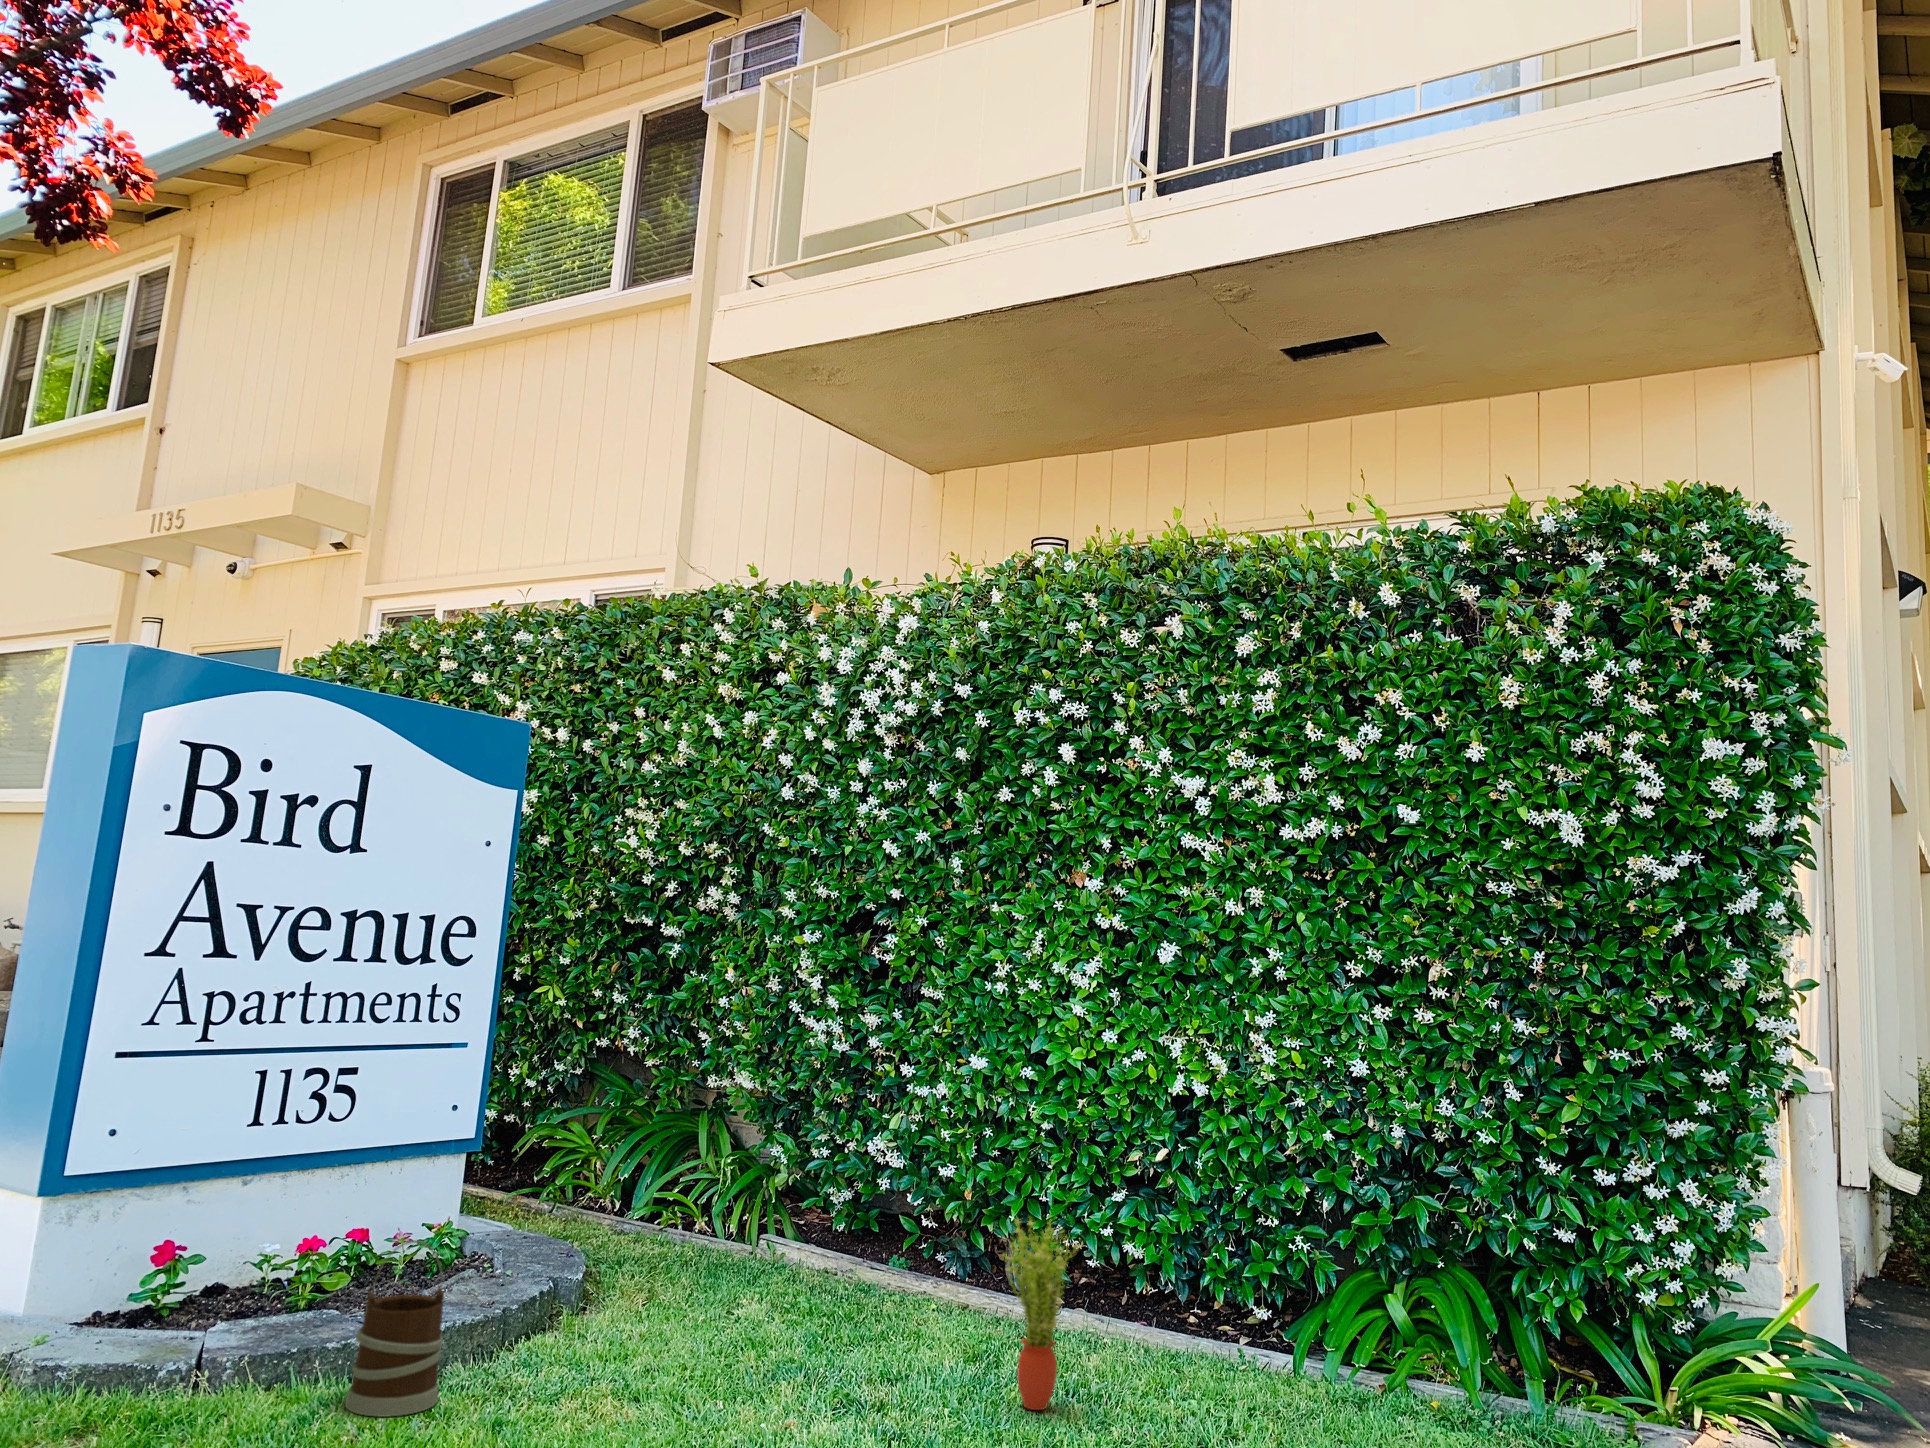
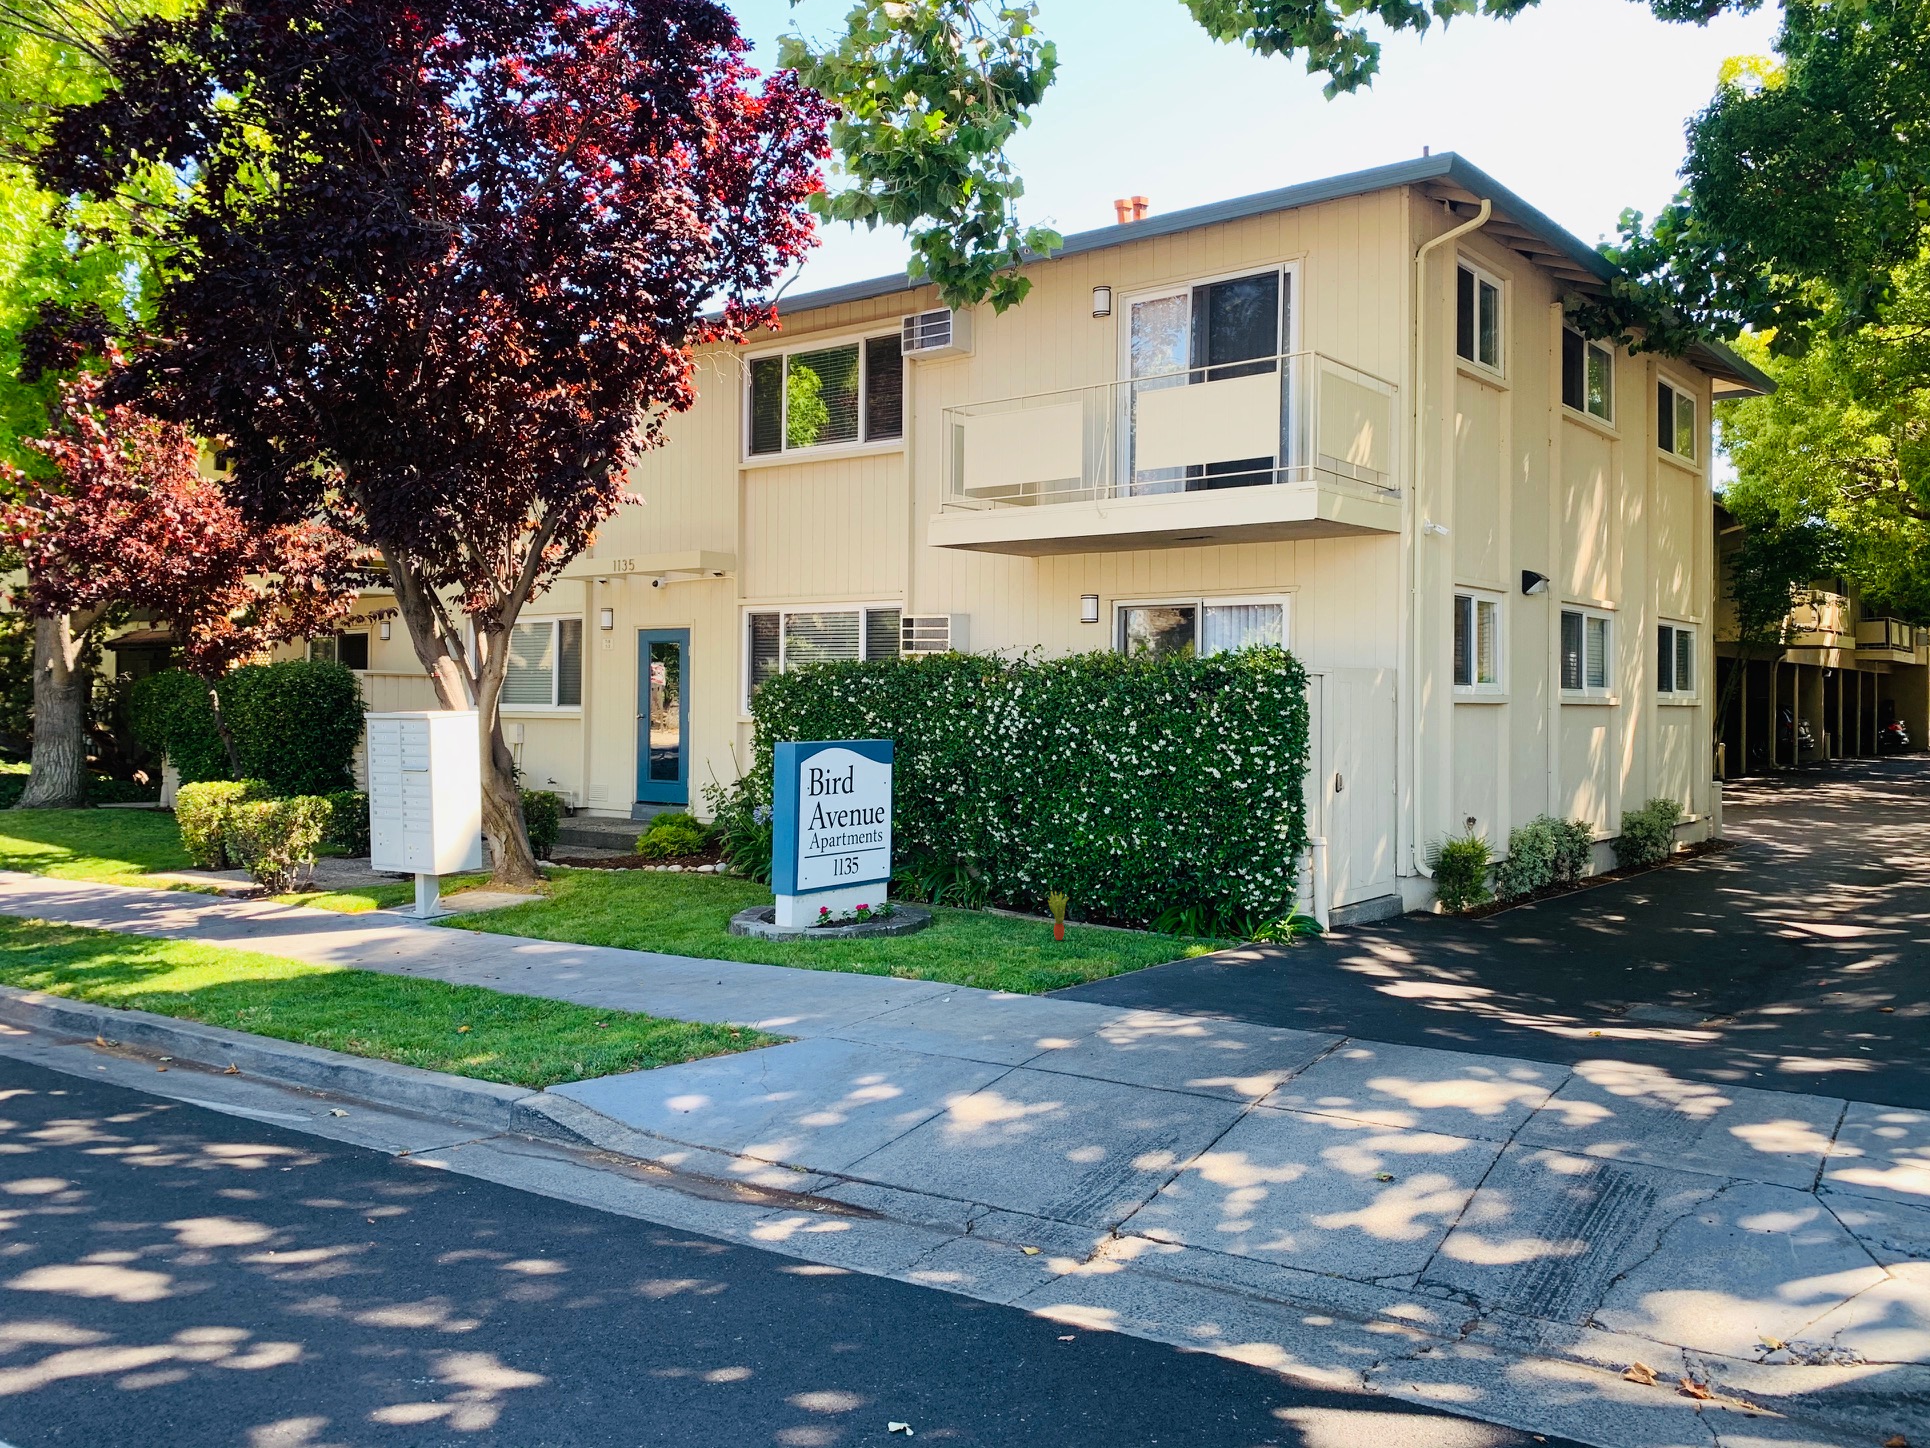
wooden bucket: present [345,1240,444,1417] -> none [884,900,906,940]

